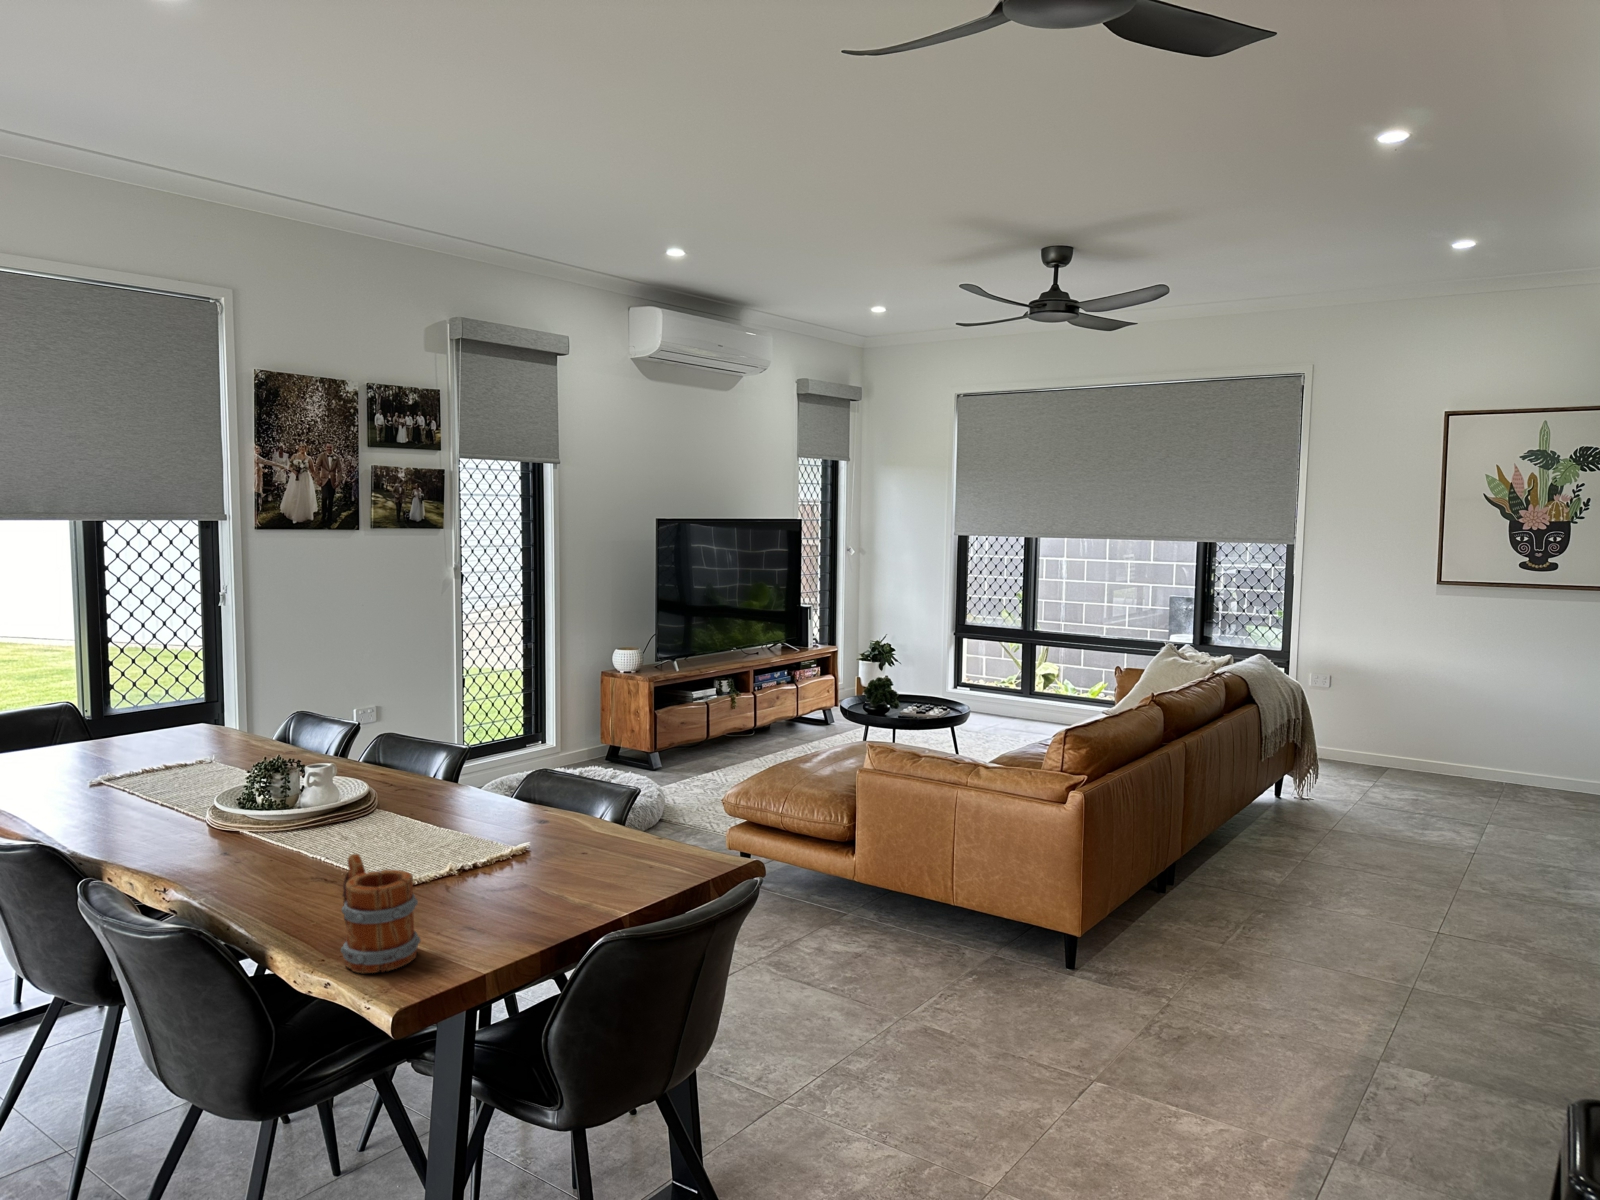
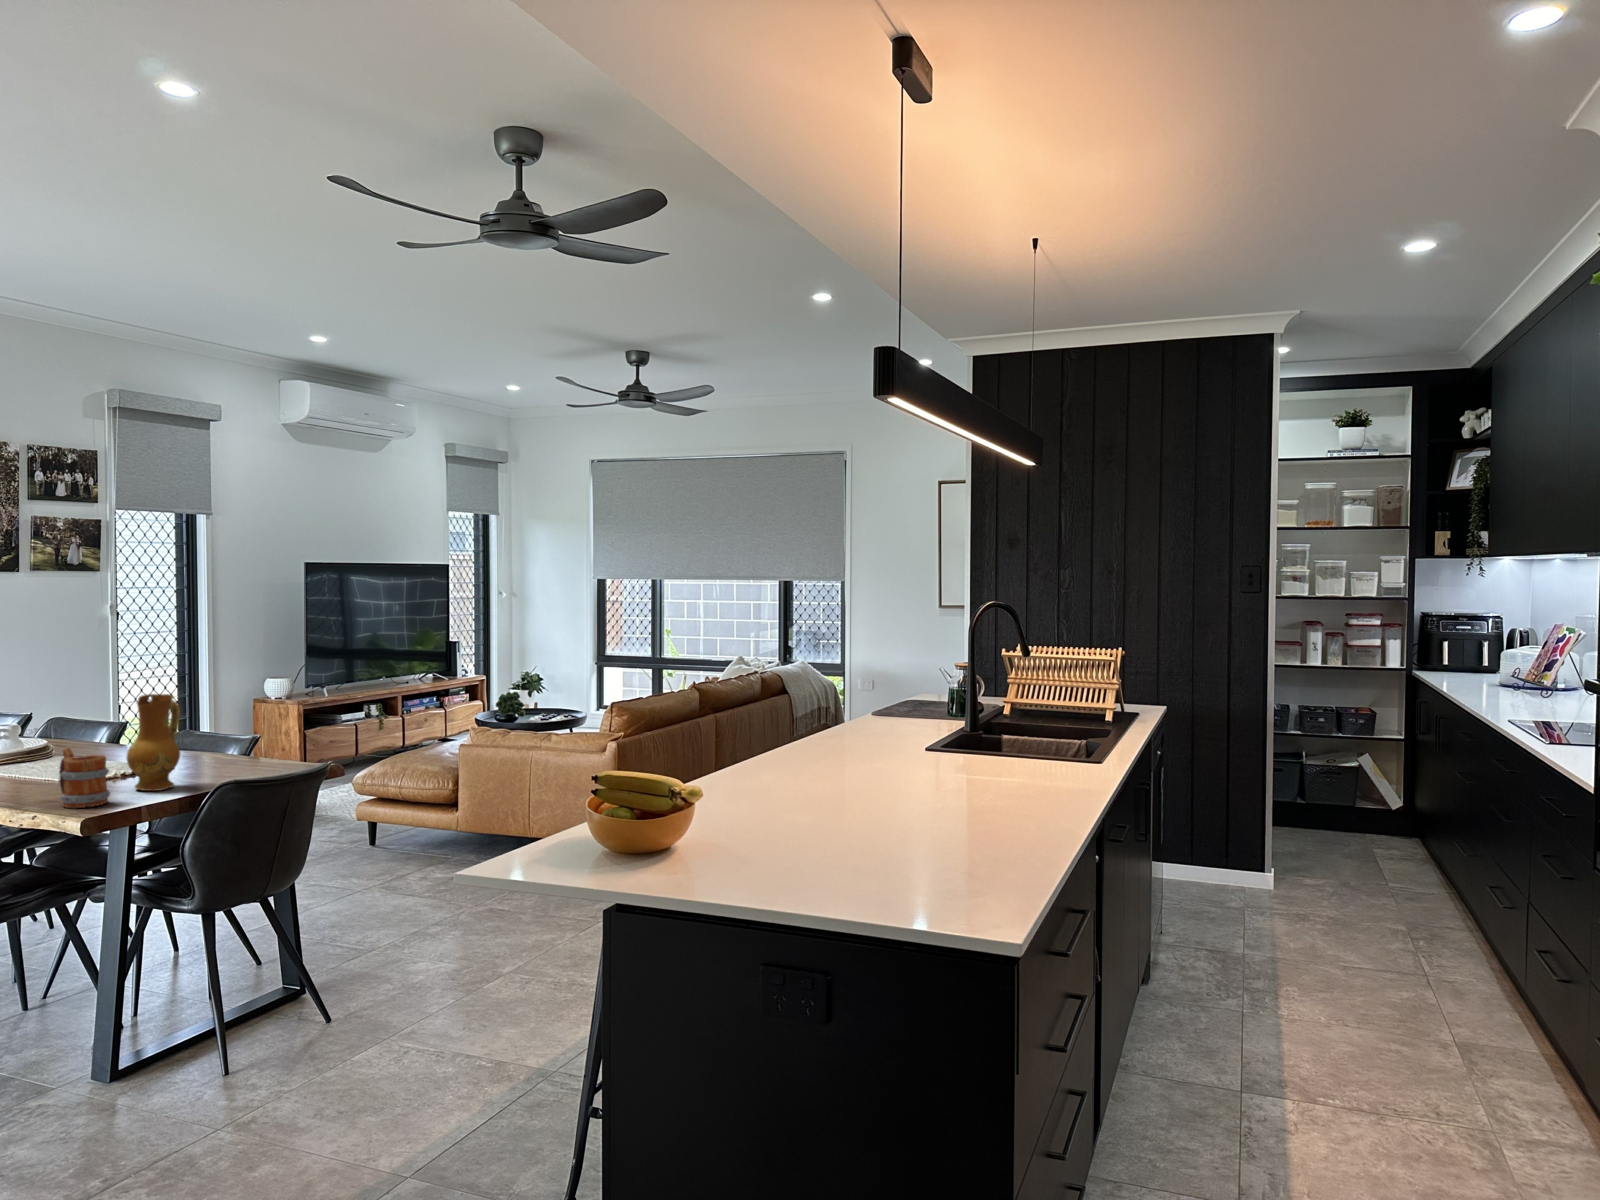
ceramic jug: none [449,750,530,918] -> present [127,694,180,791]

